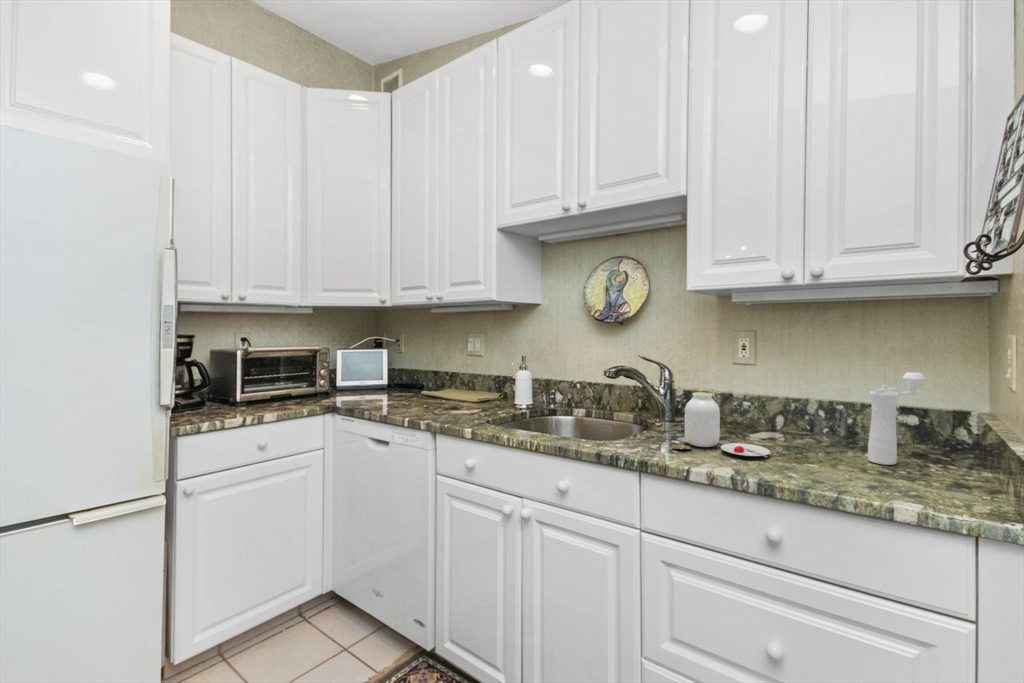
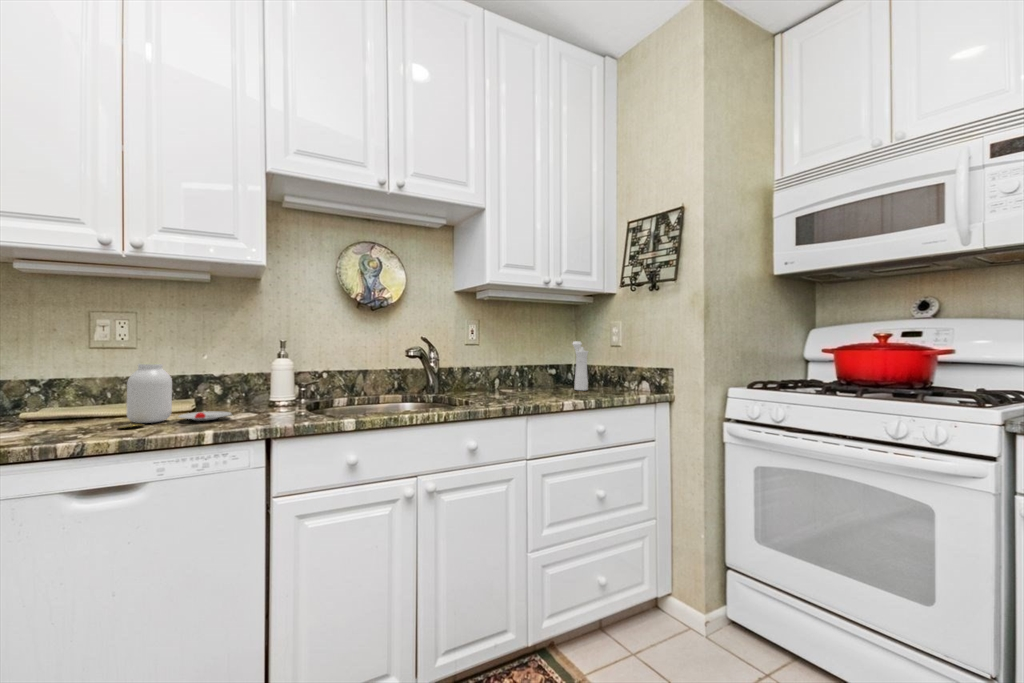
jar: present [672,392,770,457] -> present [118,363,231,428]

